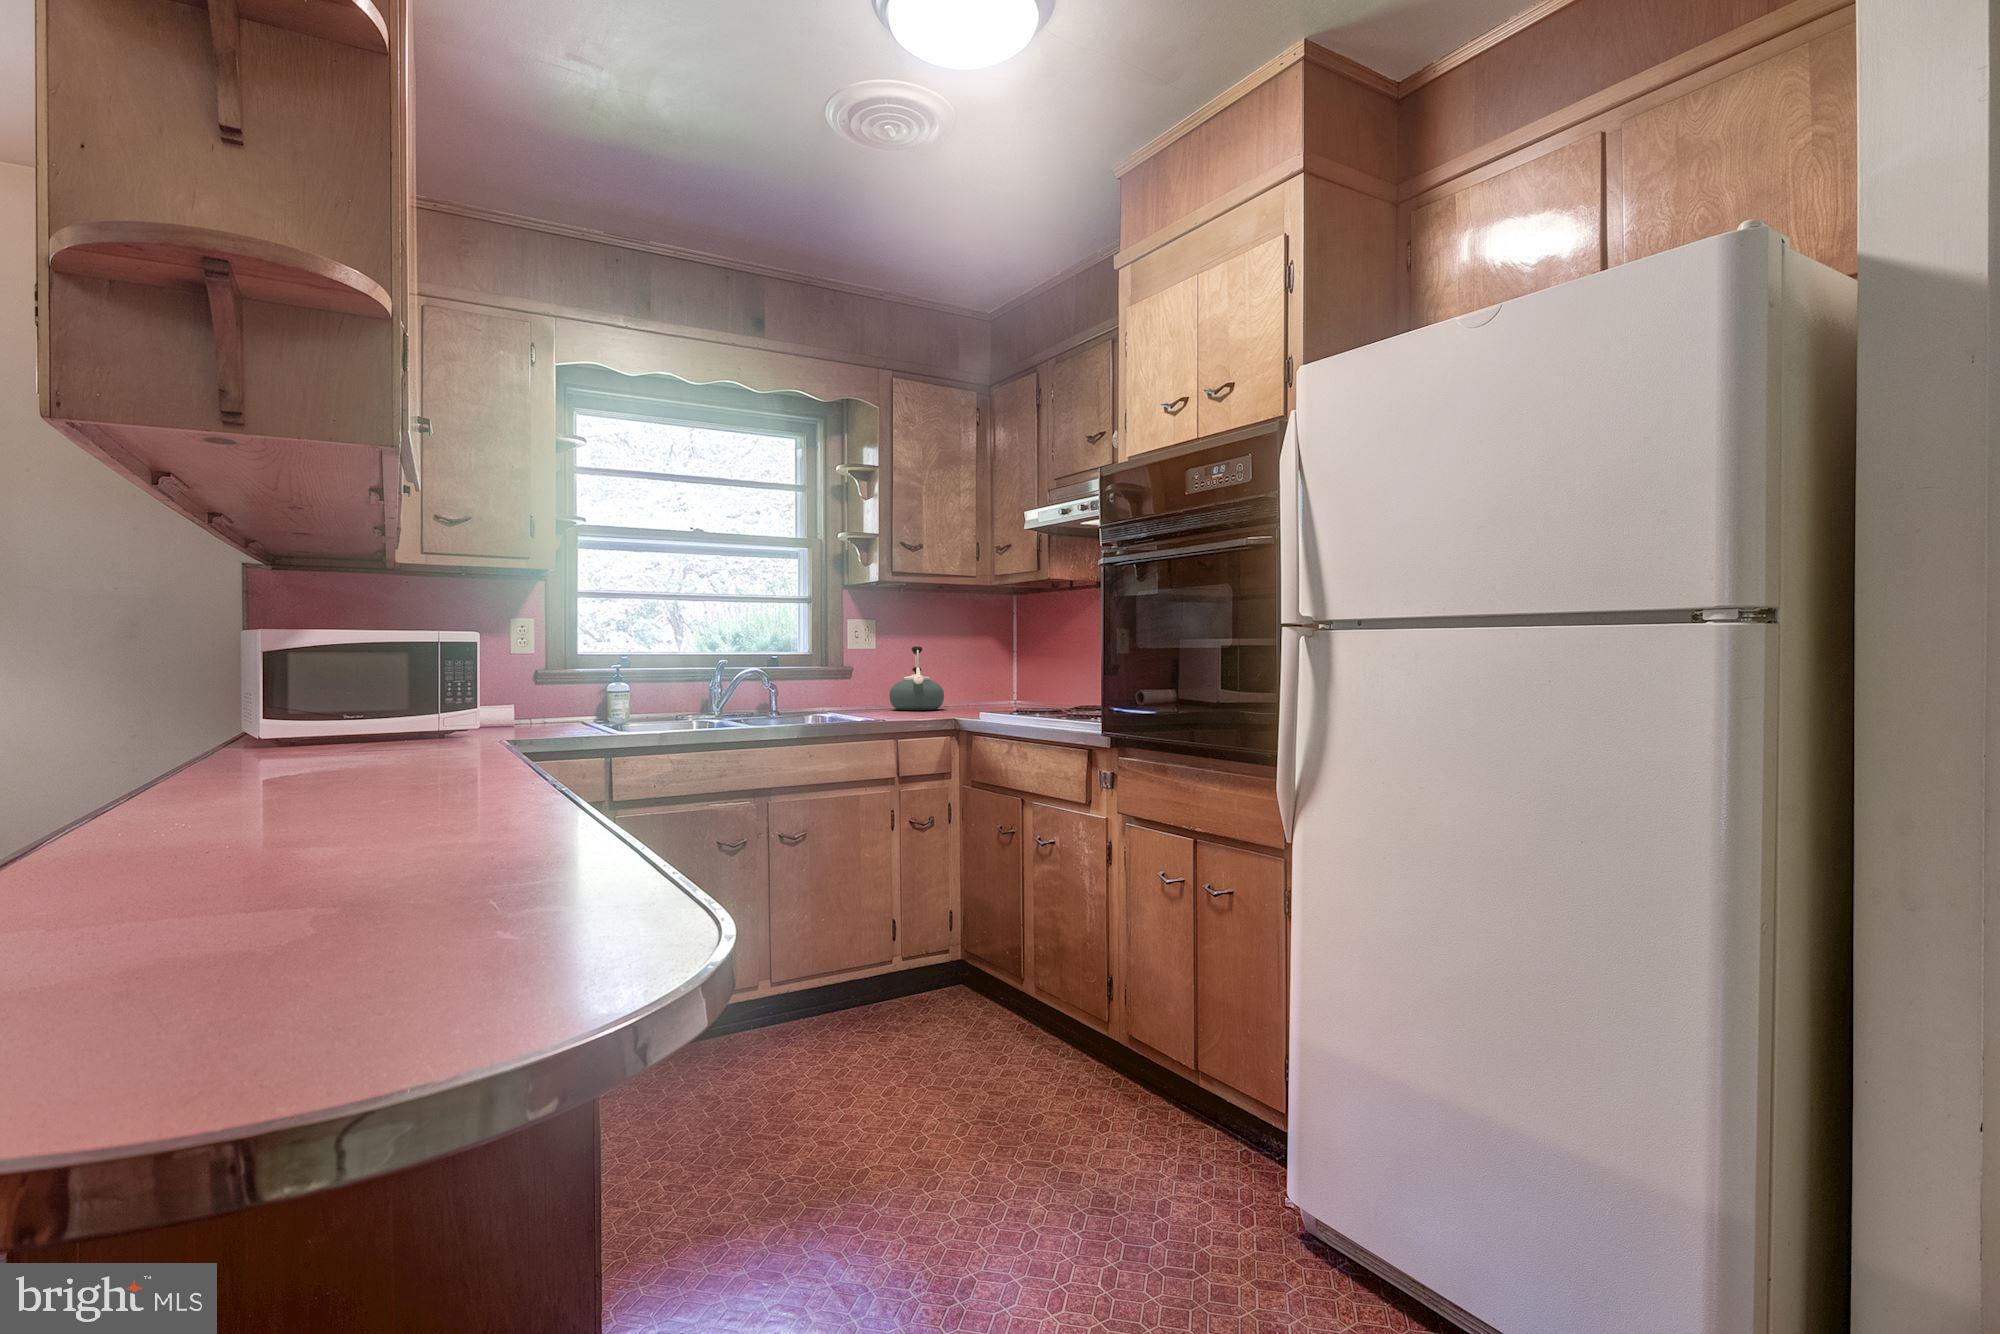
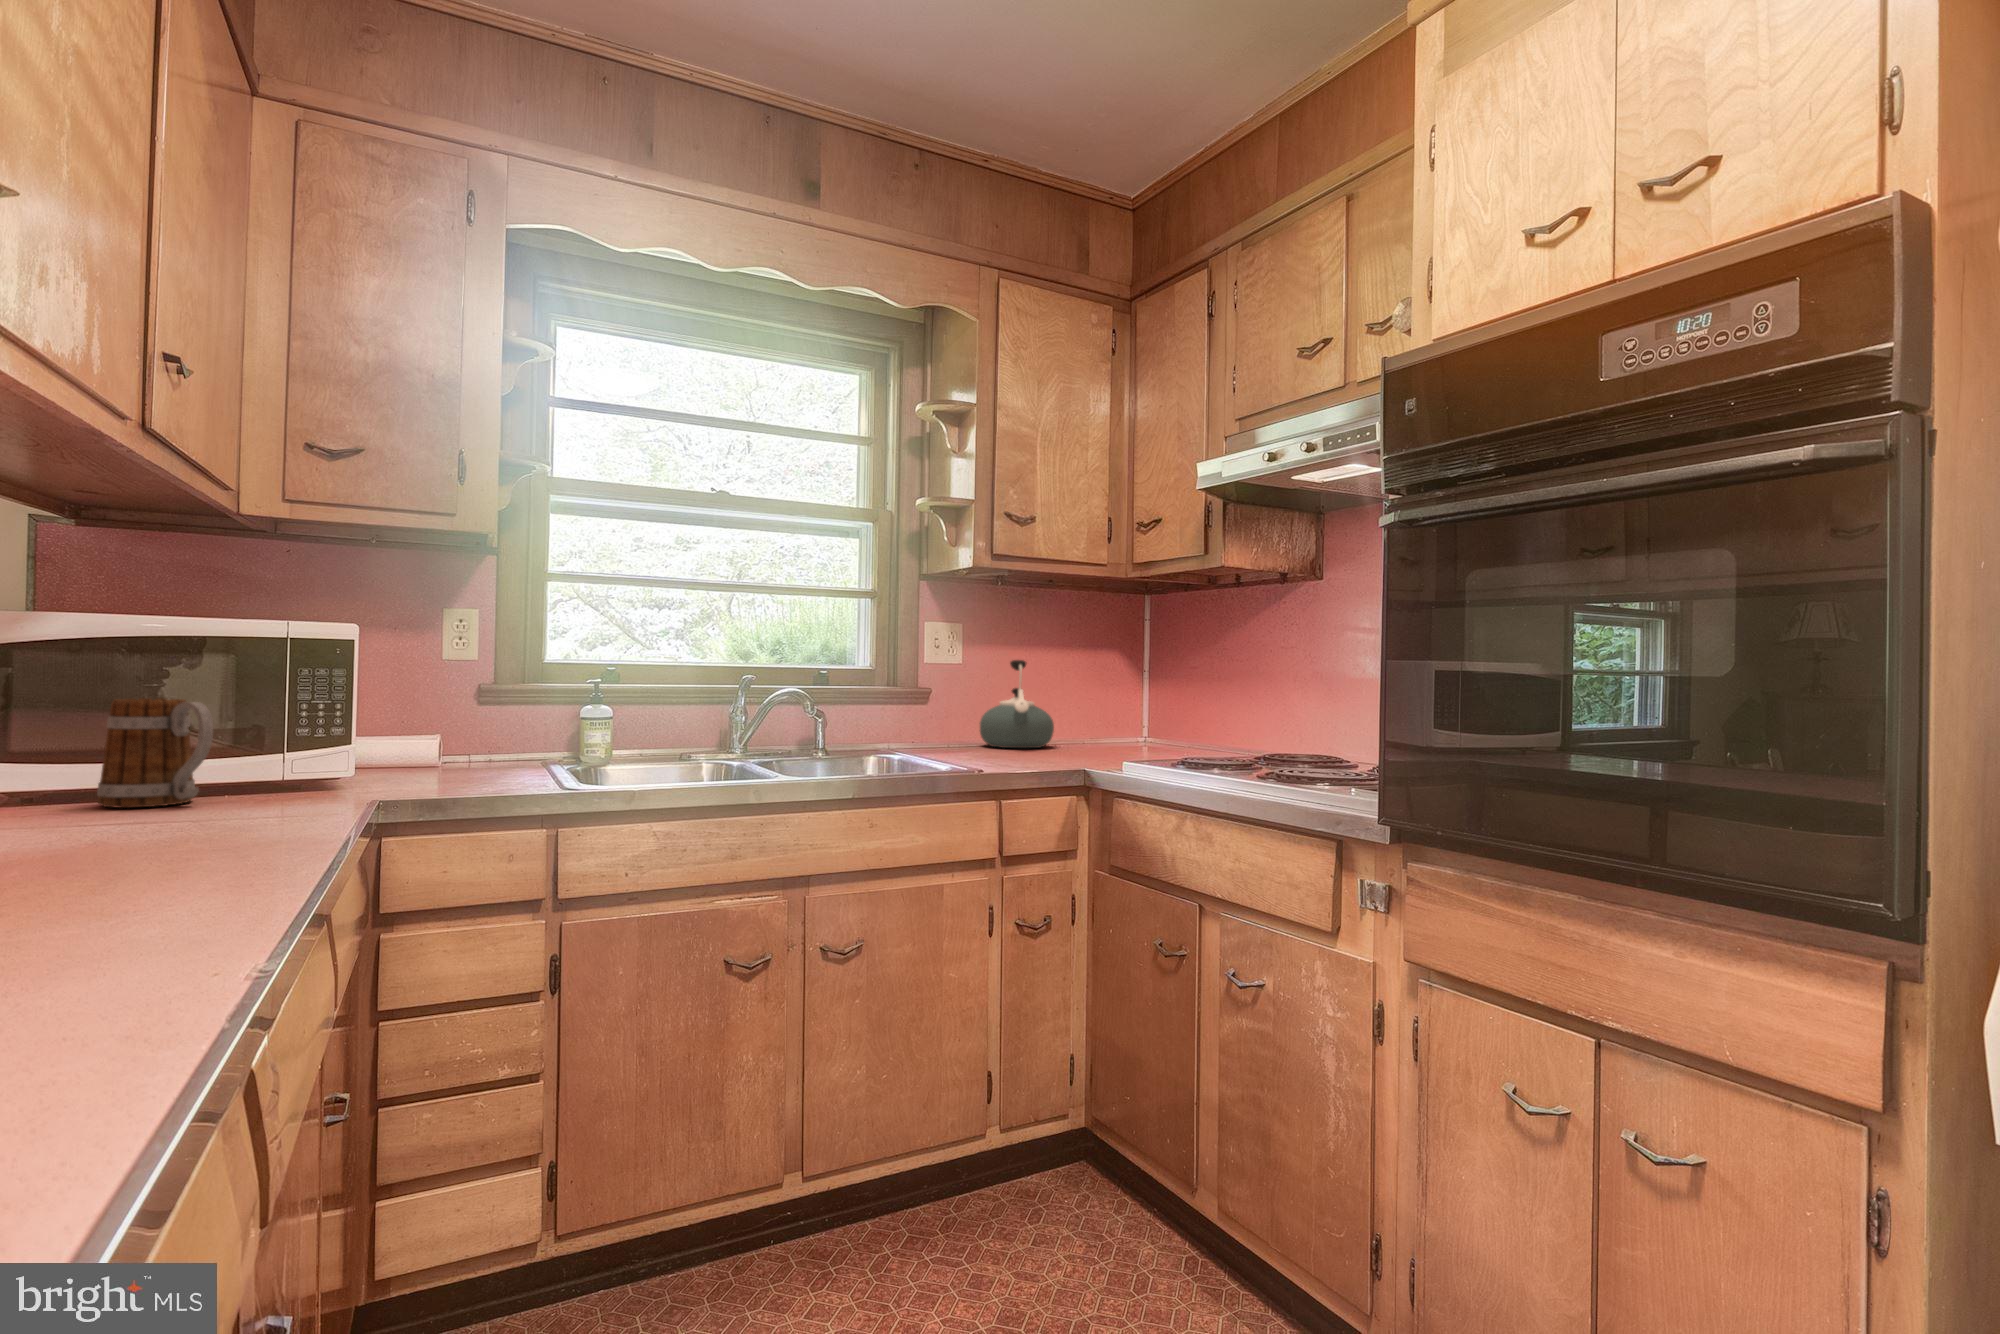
mug: none [348,678,415,742] -> present [97,698,214,808]

